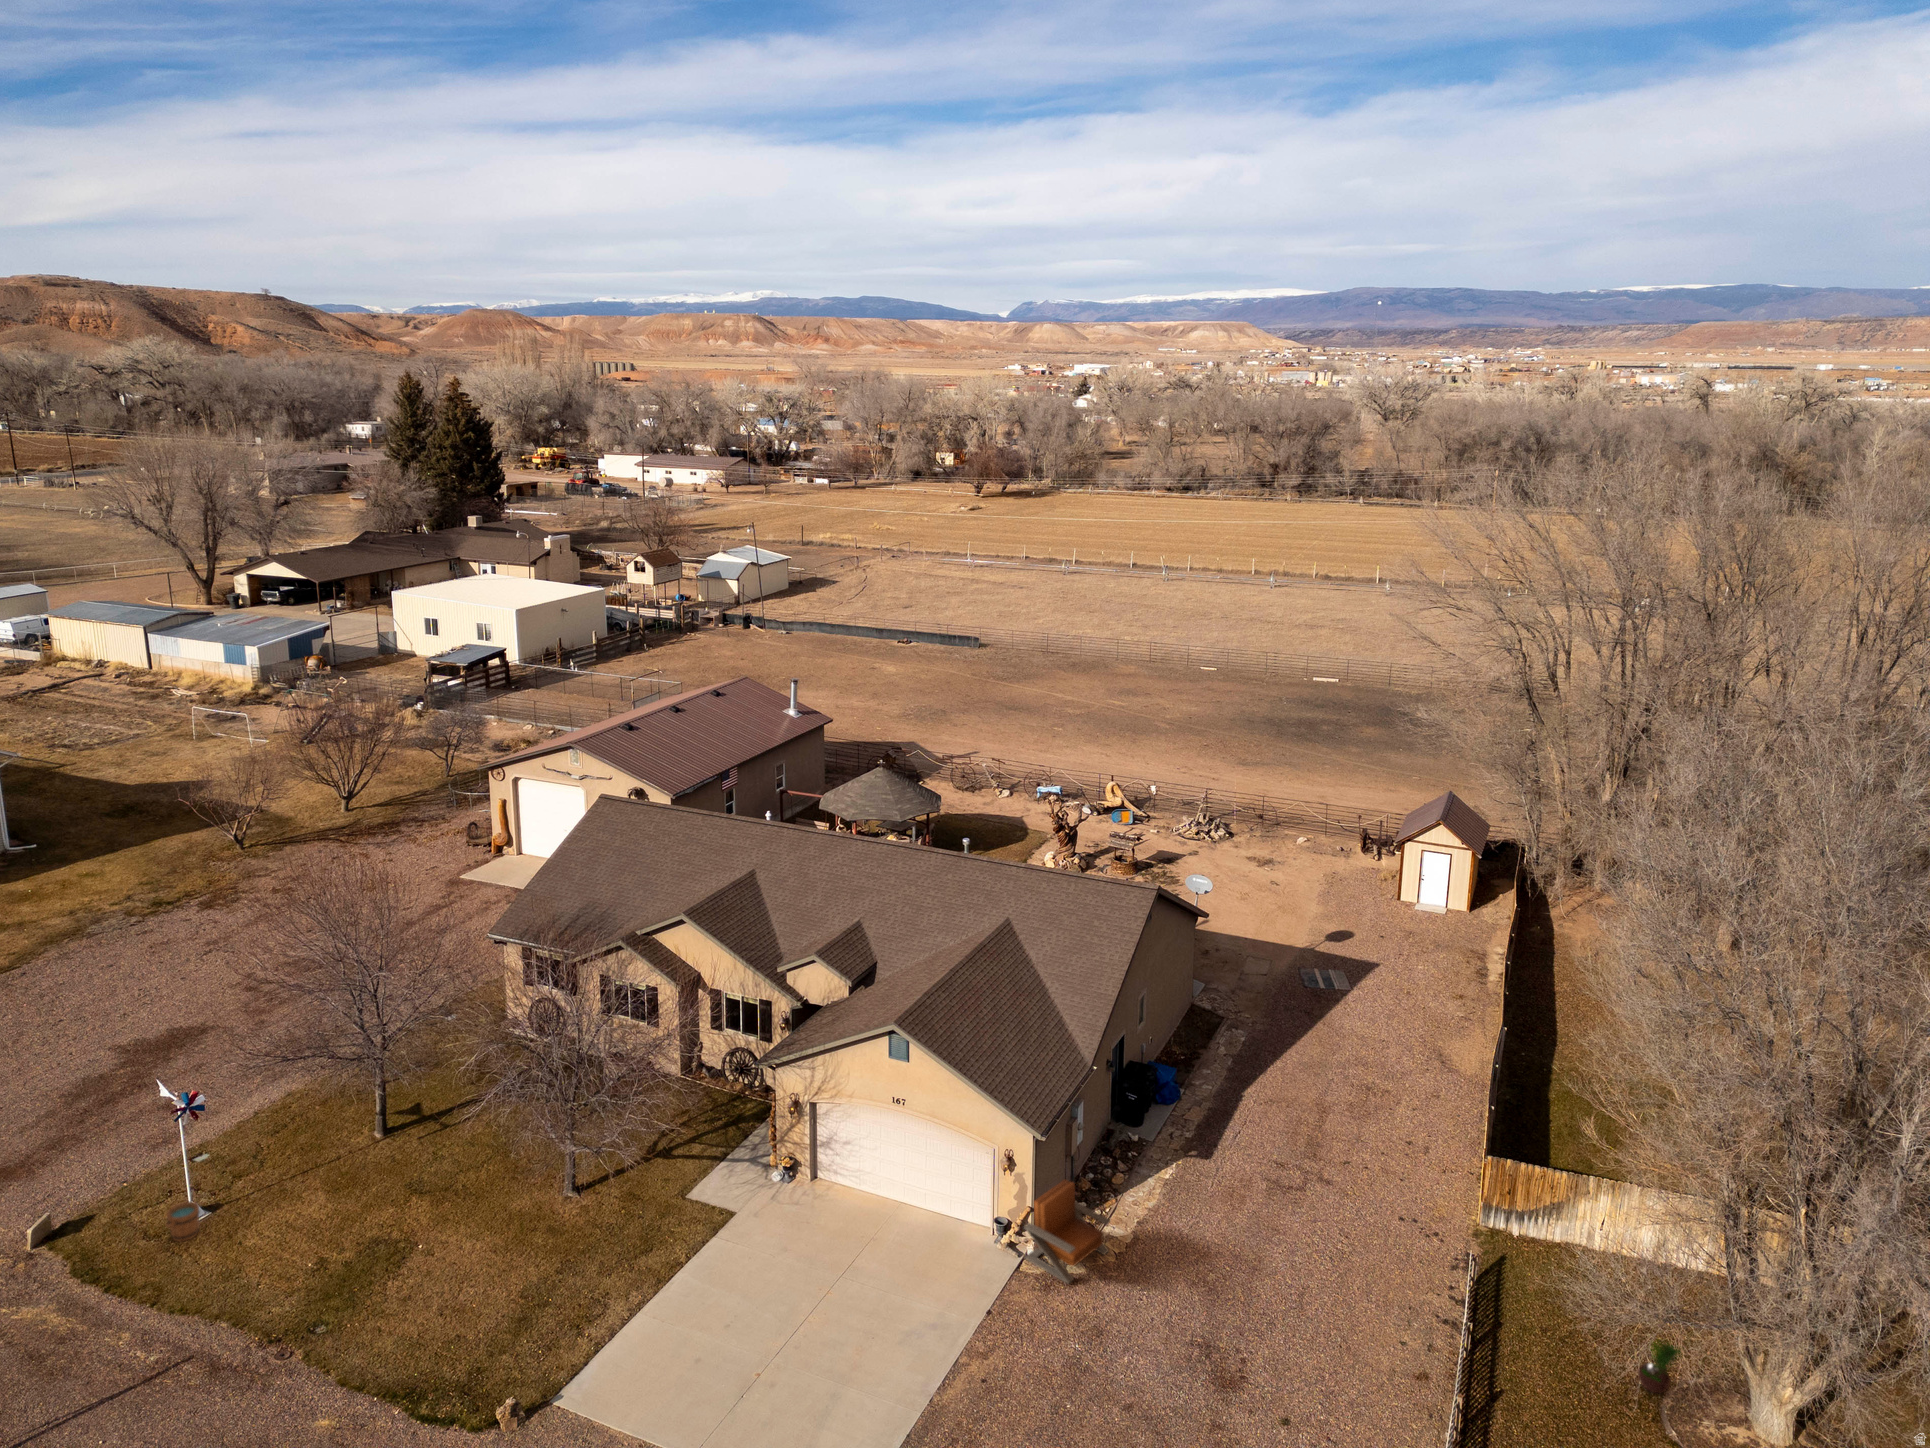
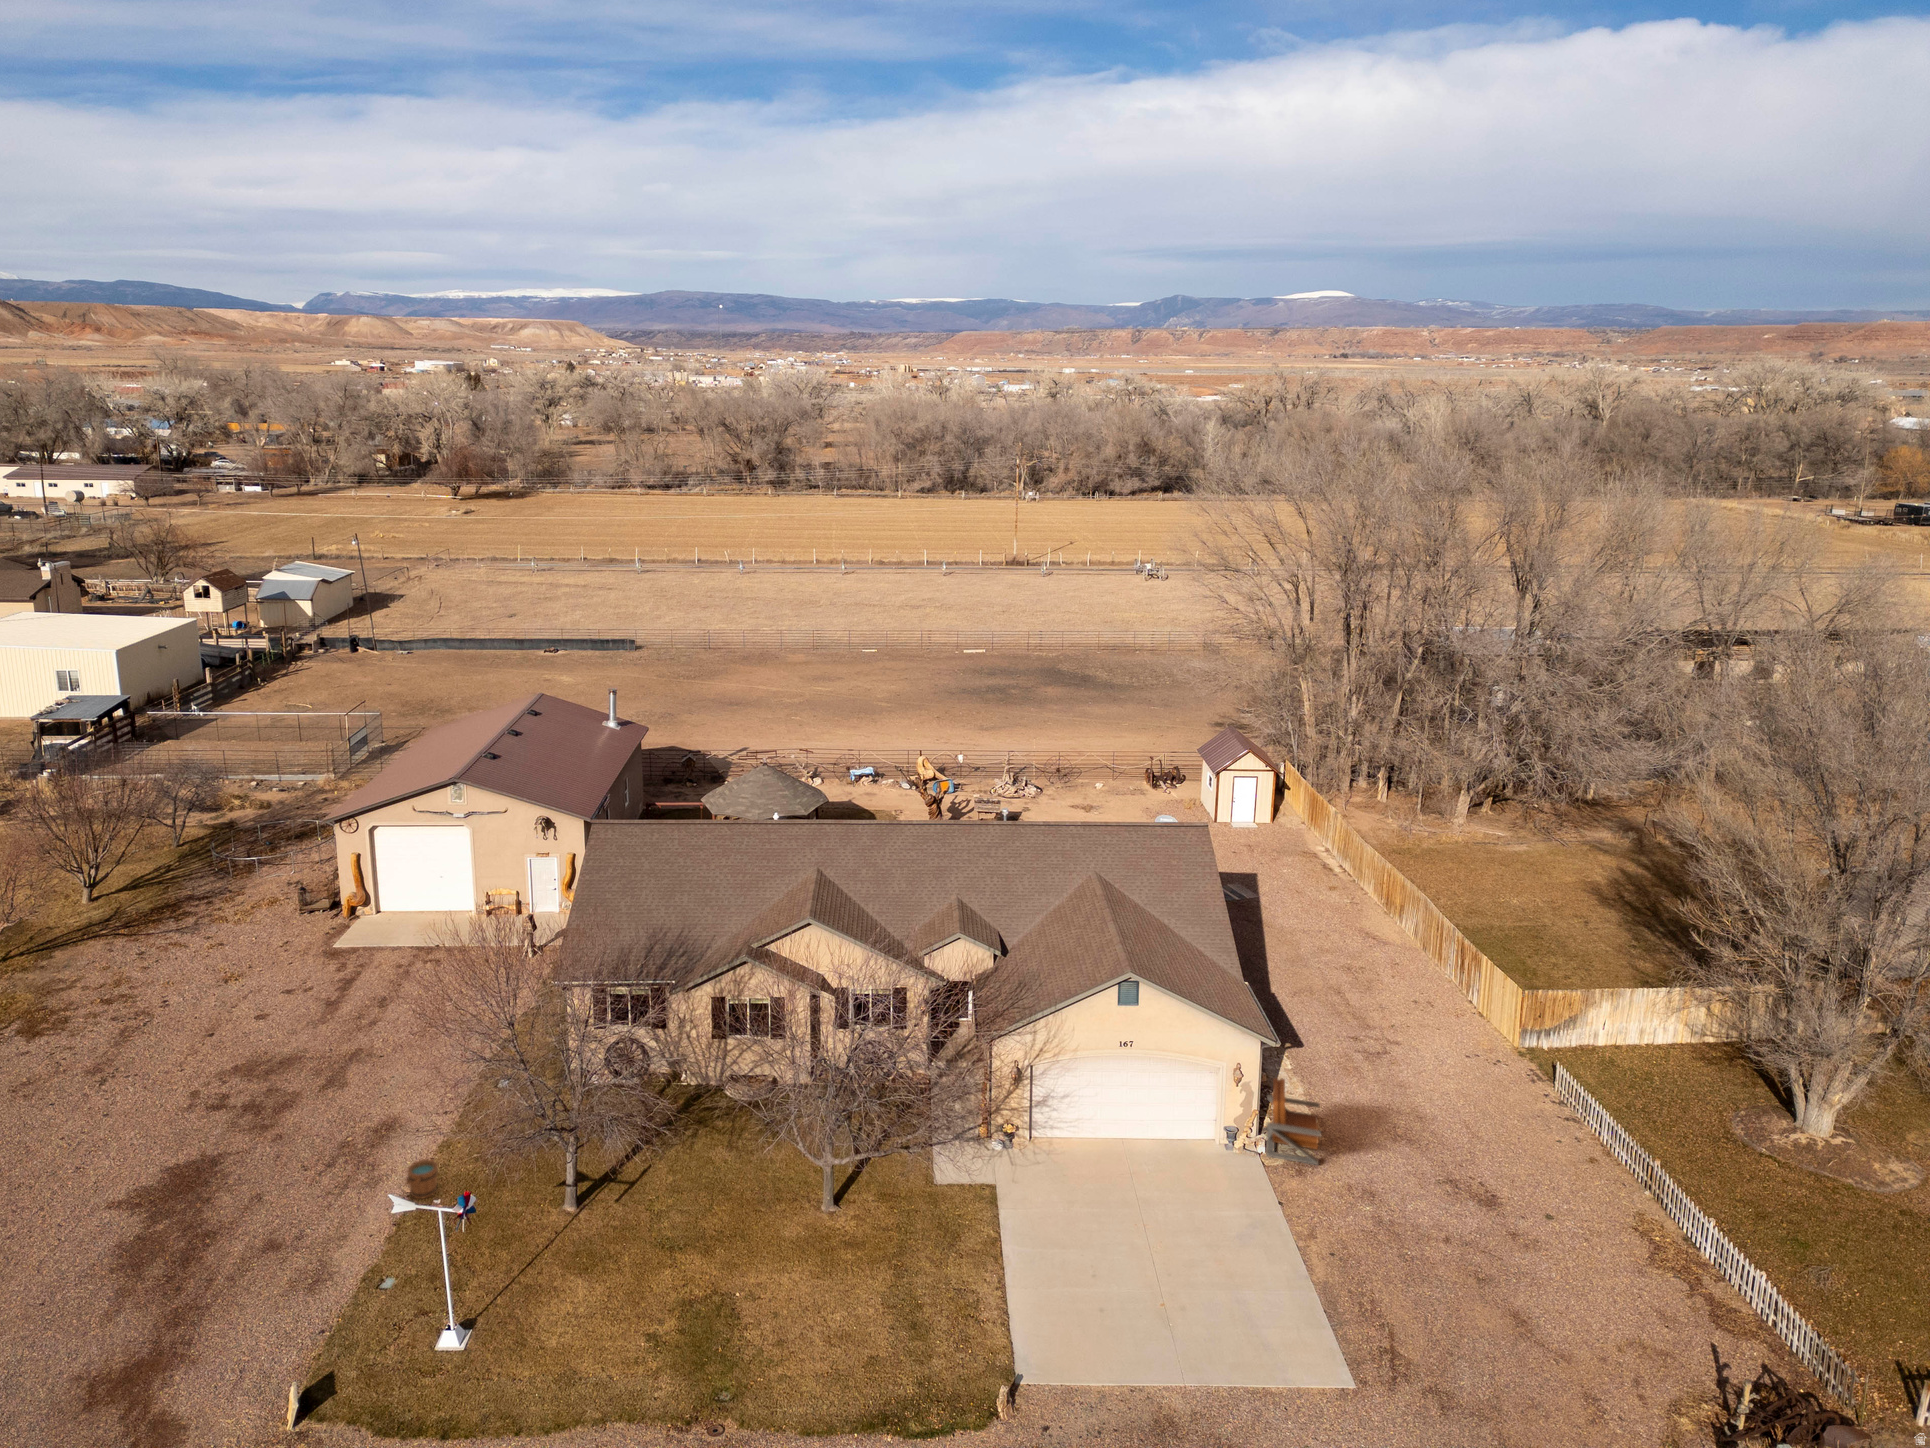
bucket: present [166,1201,199,1241] -> present [406,1159,438,1199]
potted tree: present [1638,1339,1682,1393] -> none [1706,1077,1743,1120]

